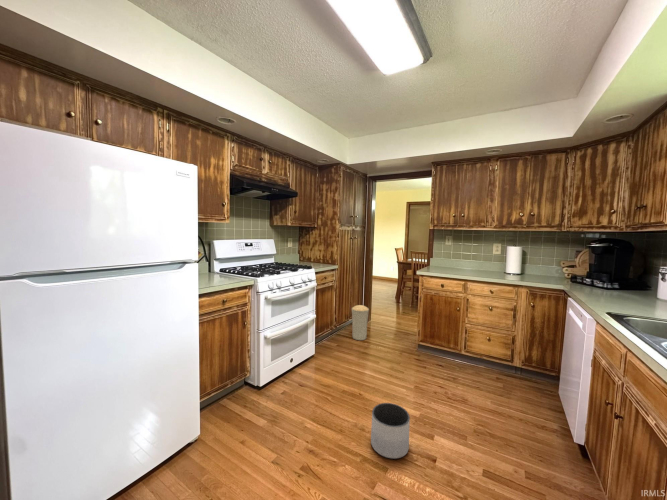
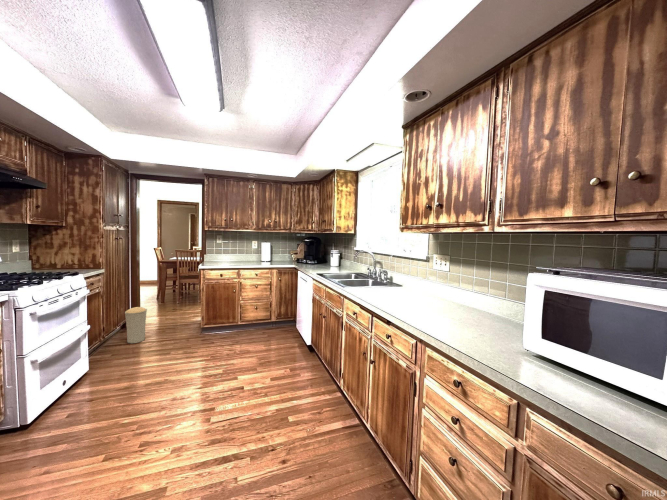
planter: present [371,403,410,459] -> none [194,365,225,403]

